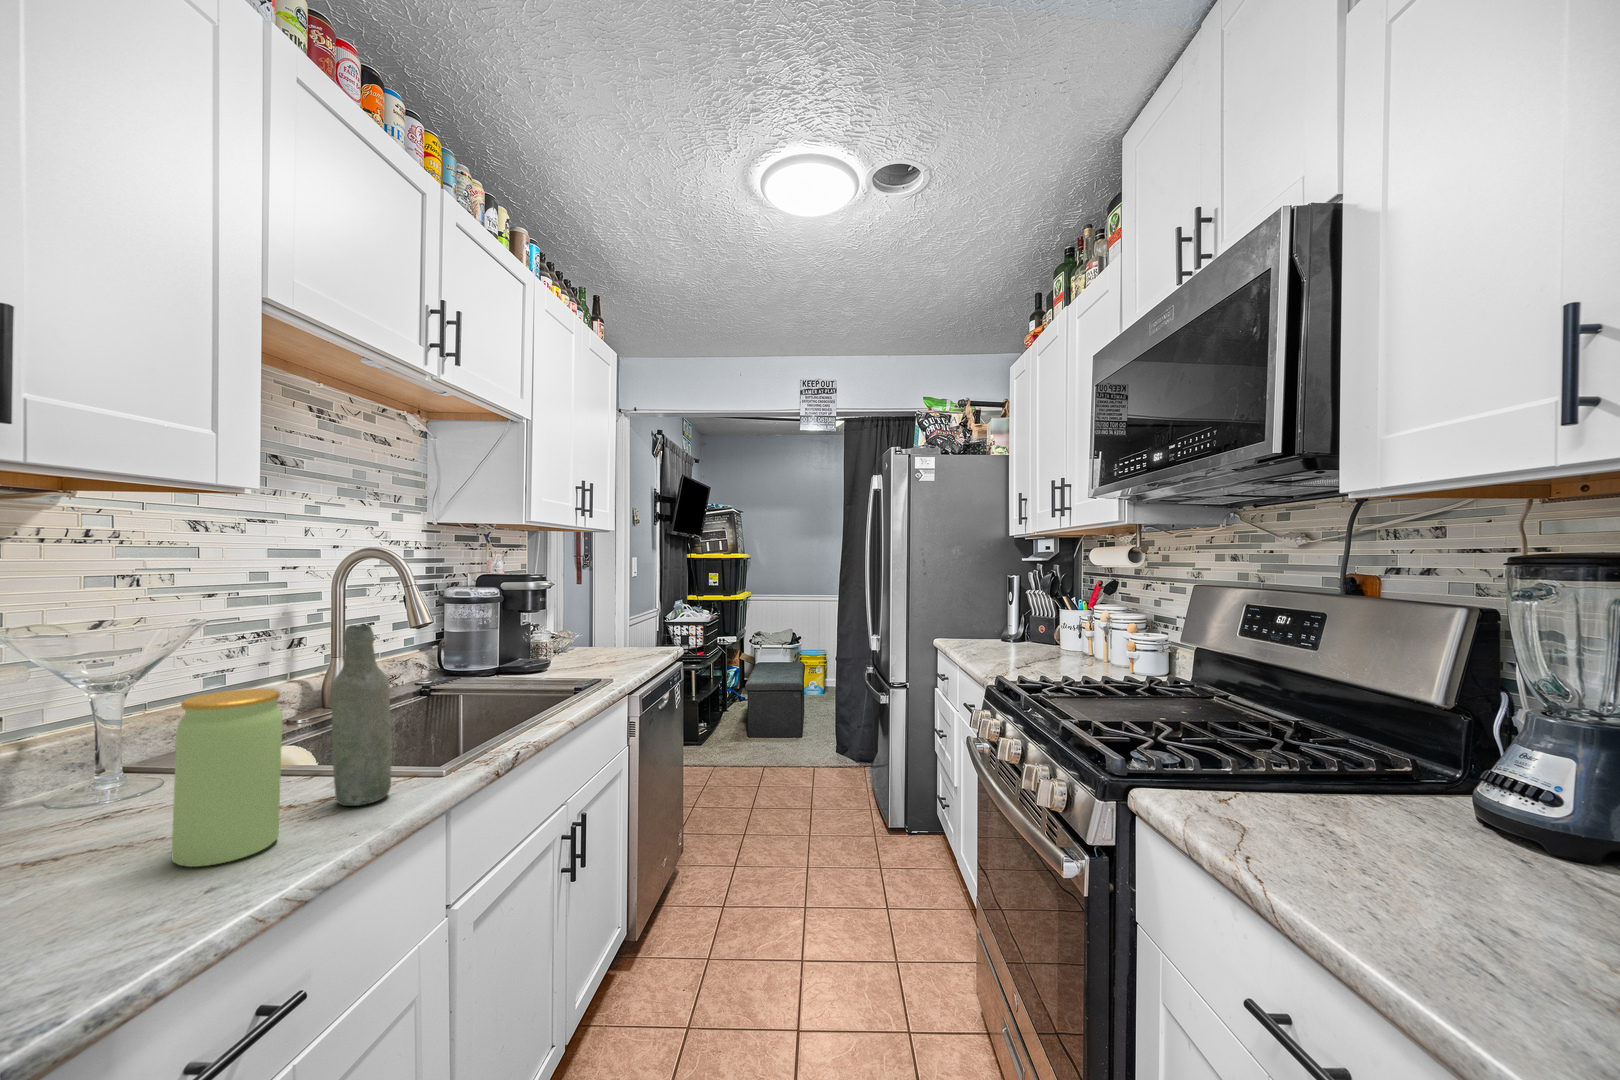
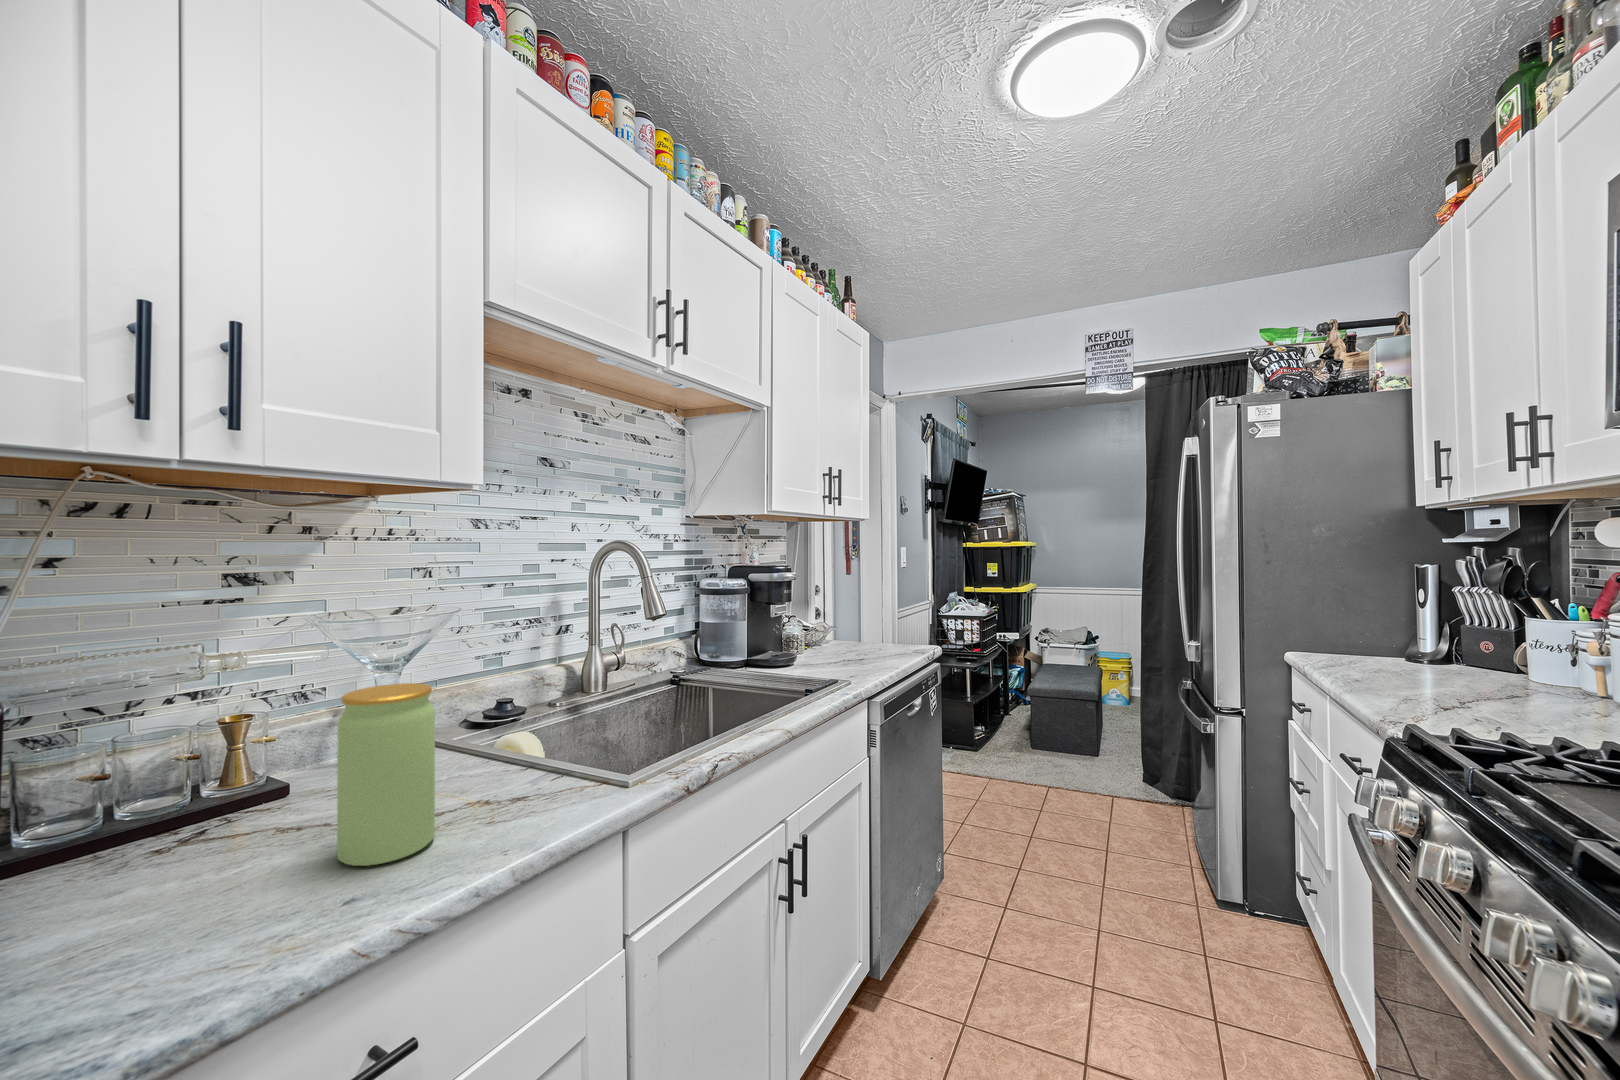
bottle: present [331,624,391,806] -> none [500,618,561,812]

